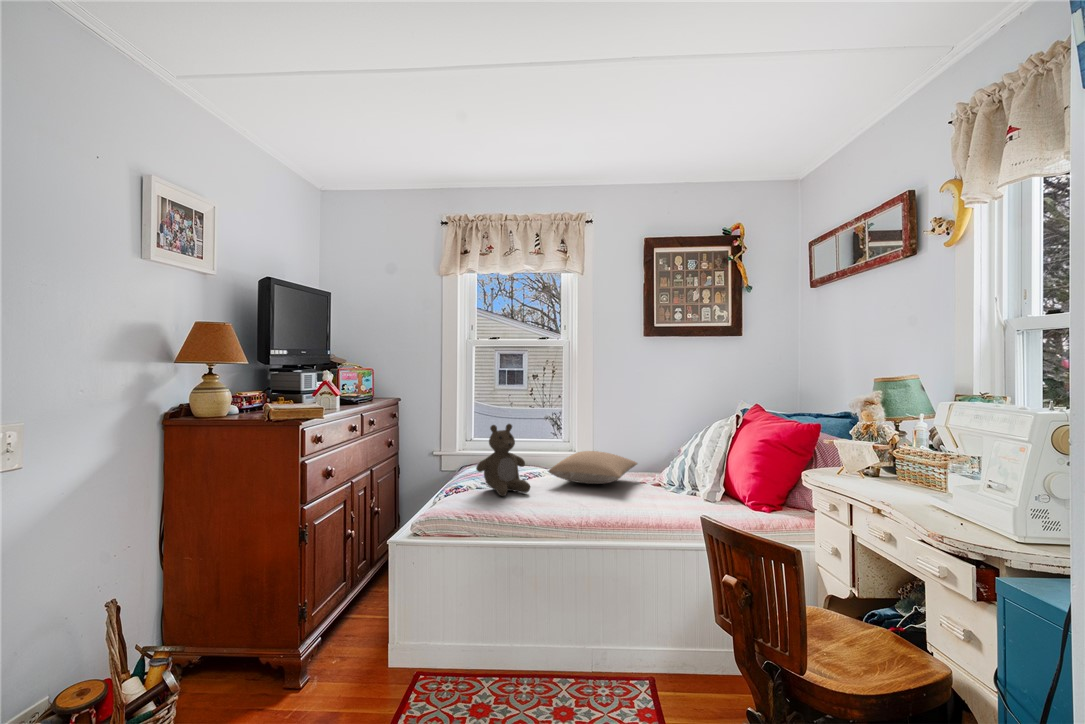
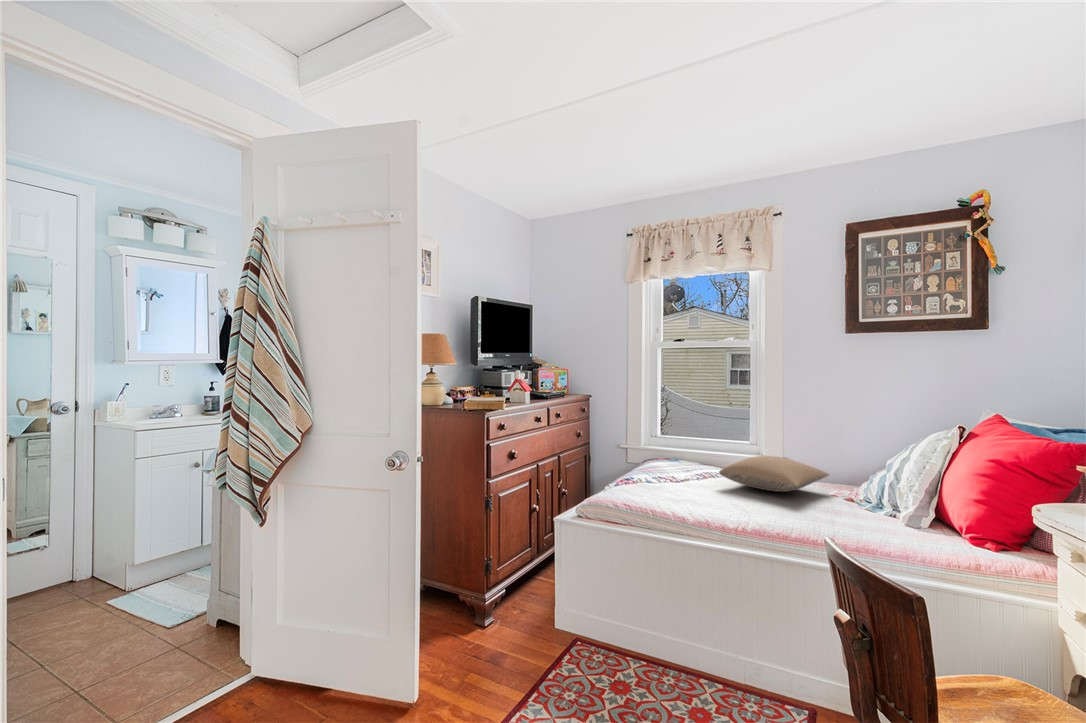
teddy bear: present [476,424,530,496] -> none [643,422,695,491]

